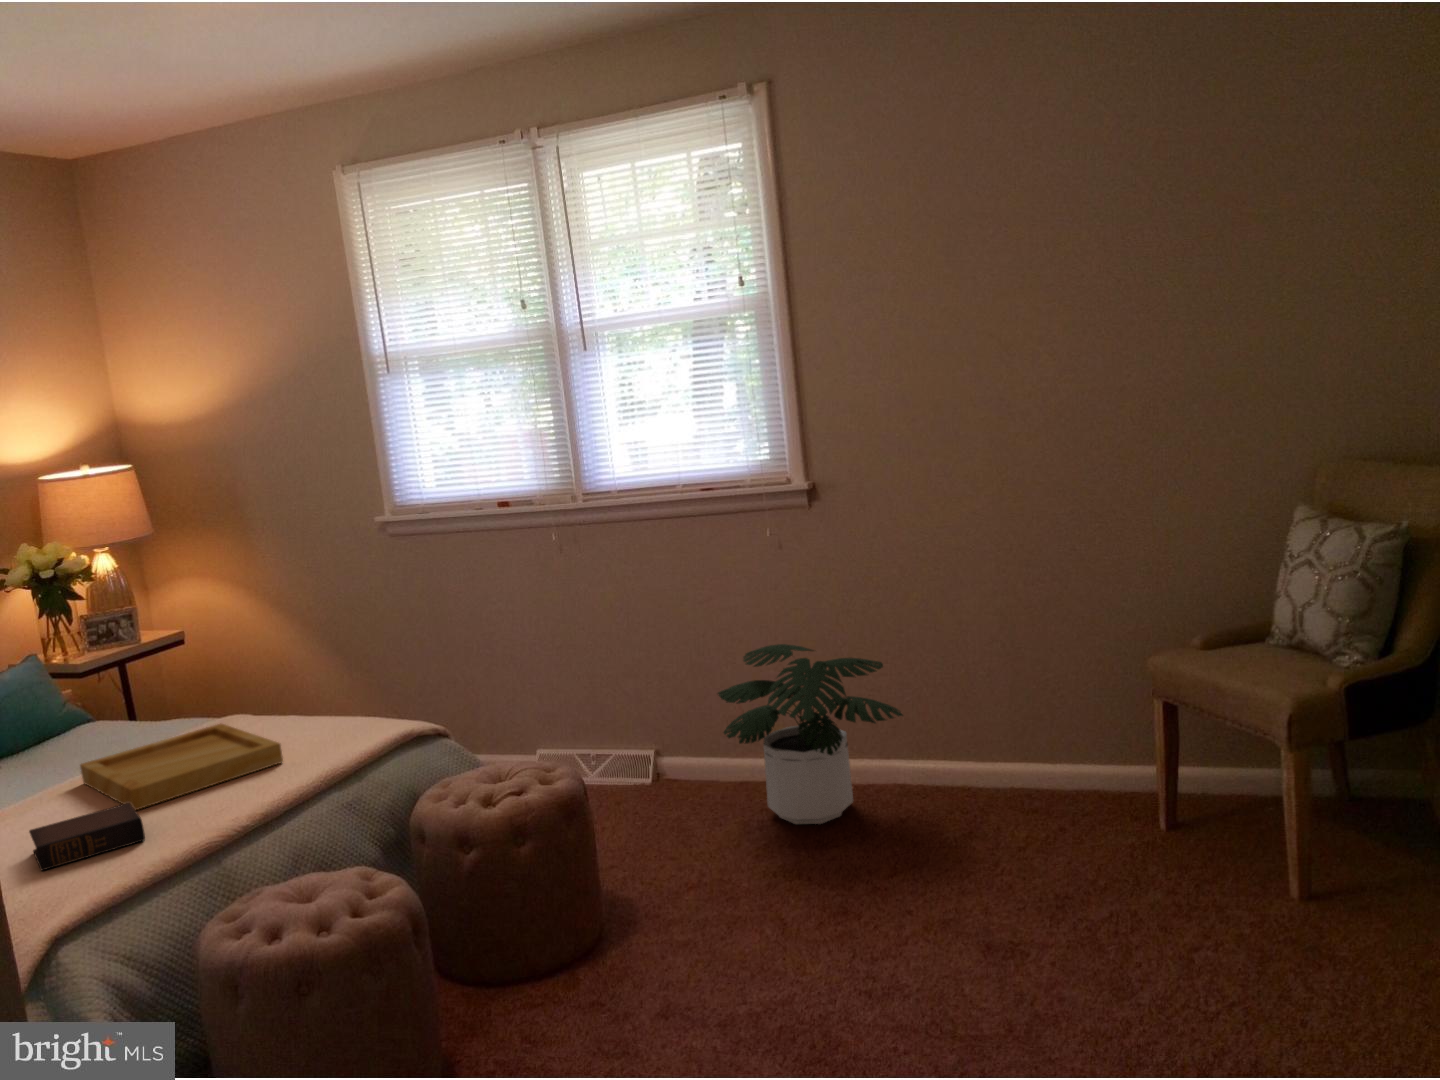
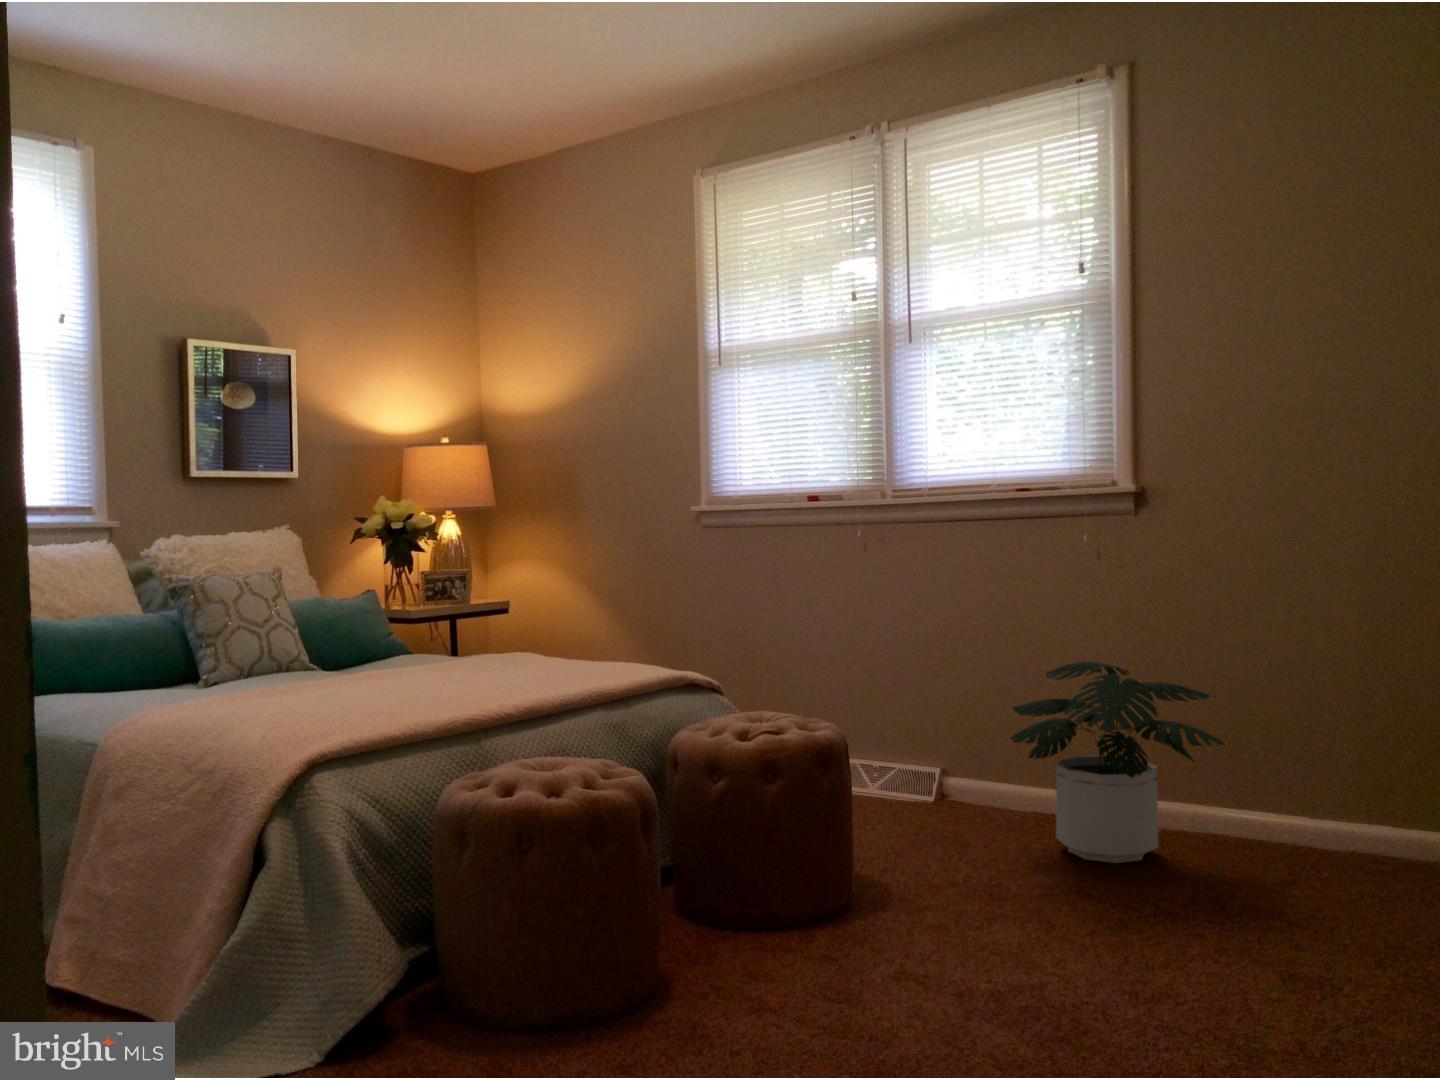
tray: present [80,724,283,810] -> none [389,650,560,694]
book: present [29,803,145,870] -> none [333,679,424,715]

